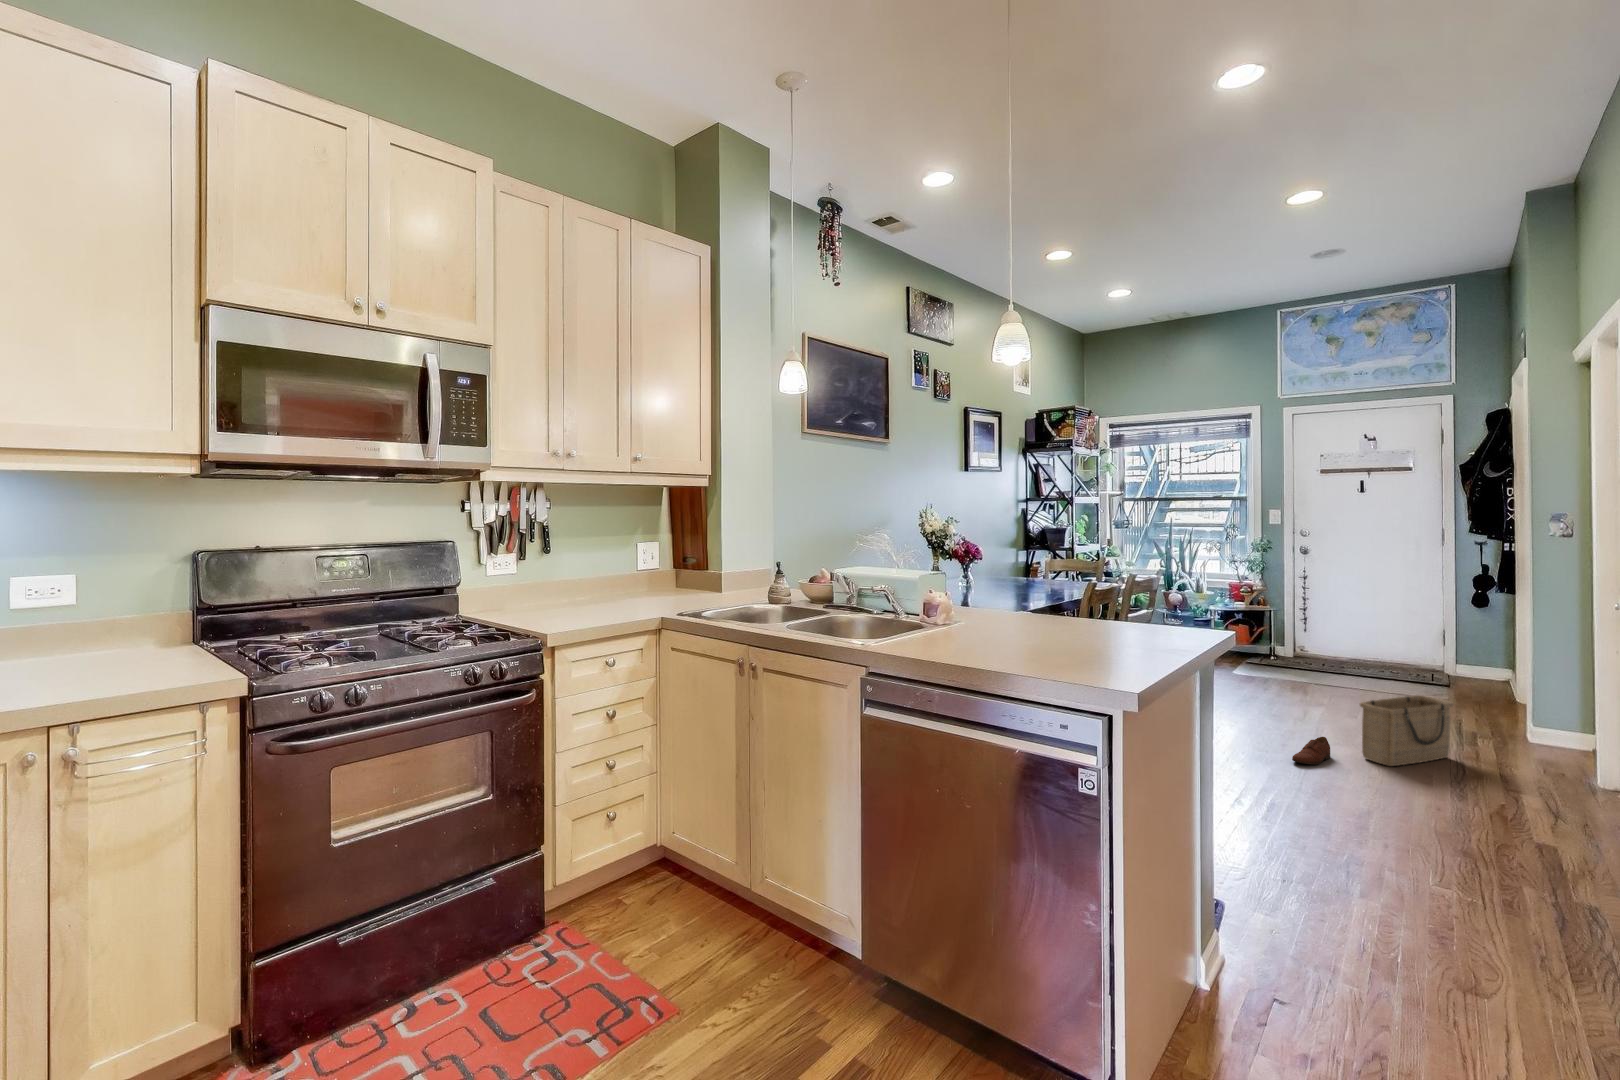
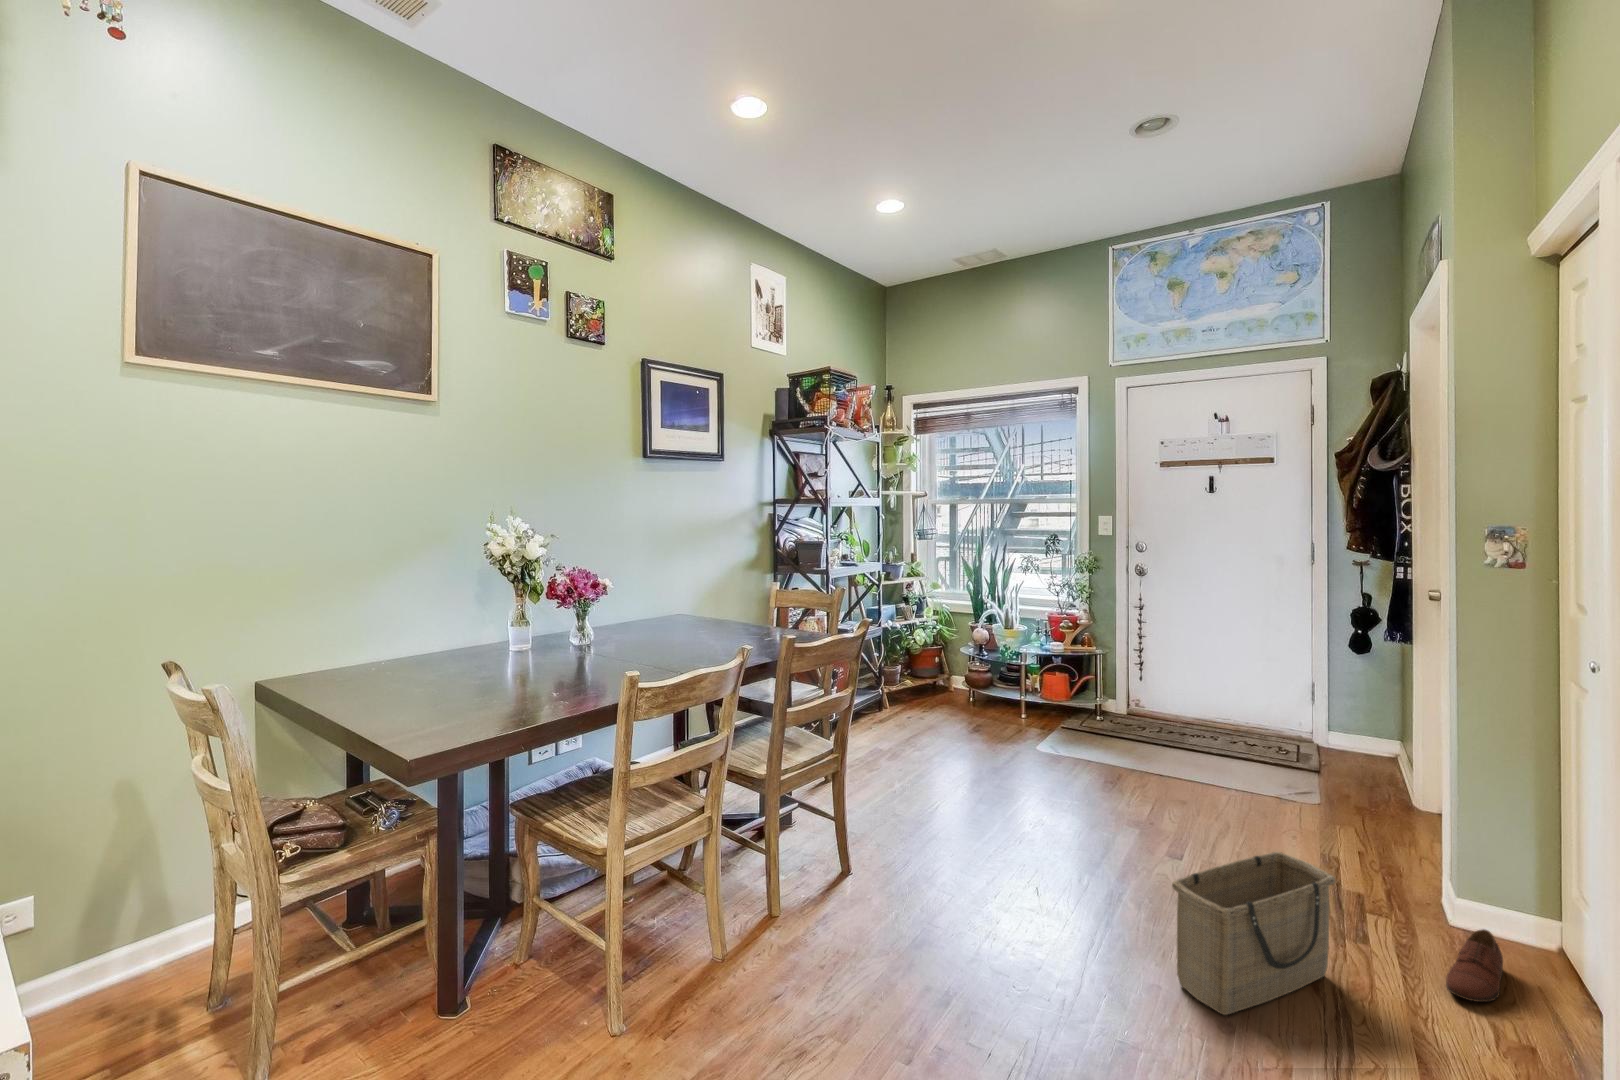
shoe: present [1292,737,1330,764] -> present [1446,929,1503,1002]

